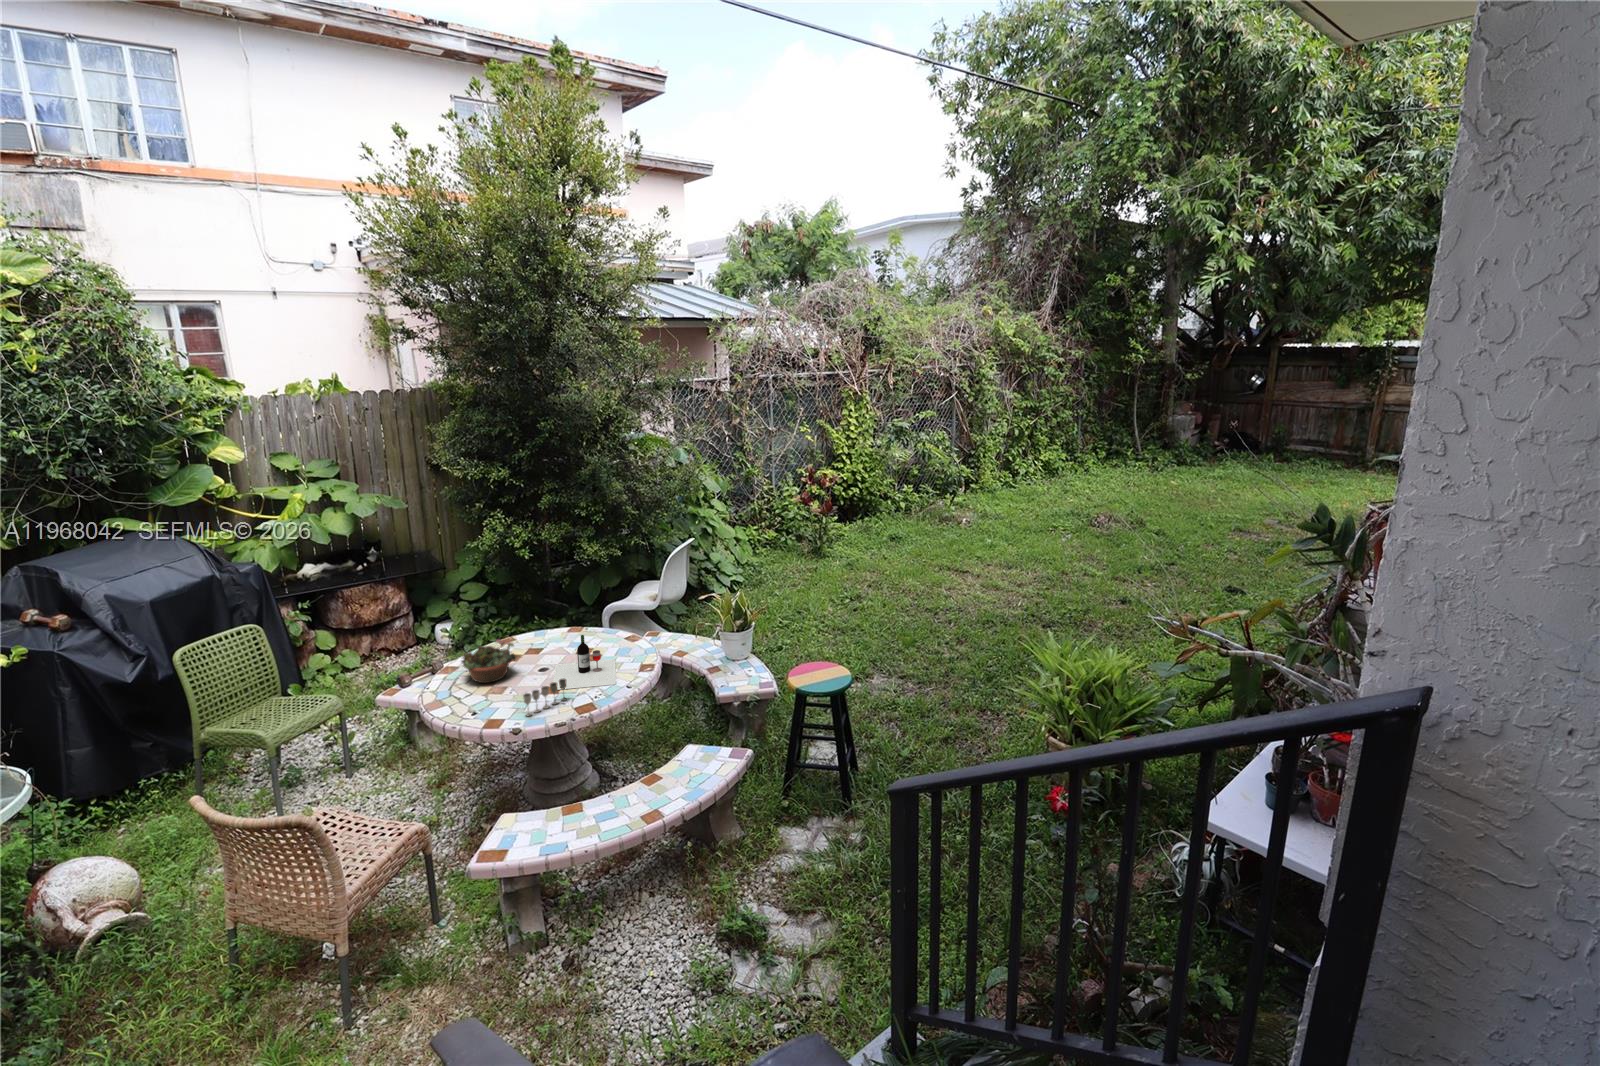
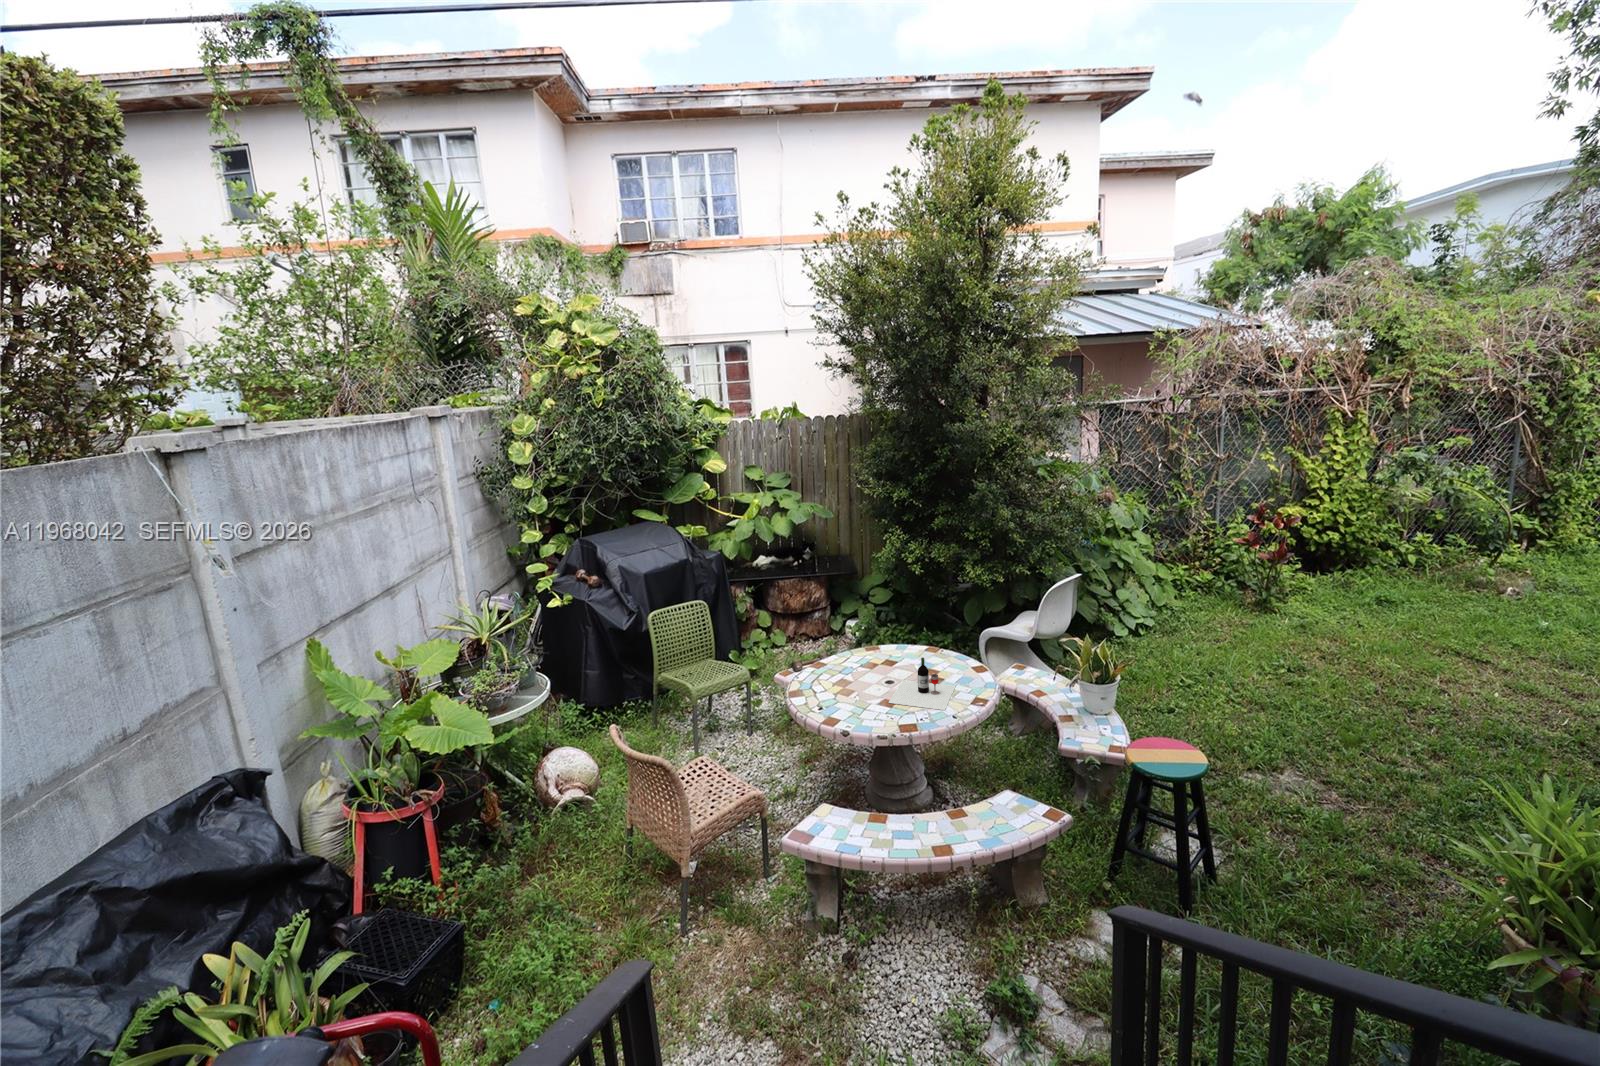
succulent planter: present [461,640,517,683] -> none [826,649,874,685]
wine glass: present [523,679,566,716] -> none [856,694,897,722]

